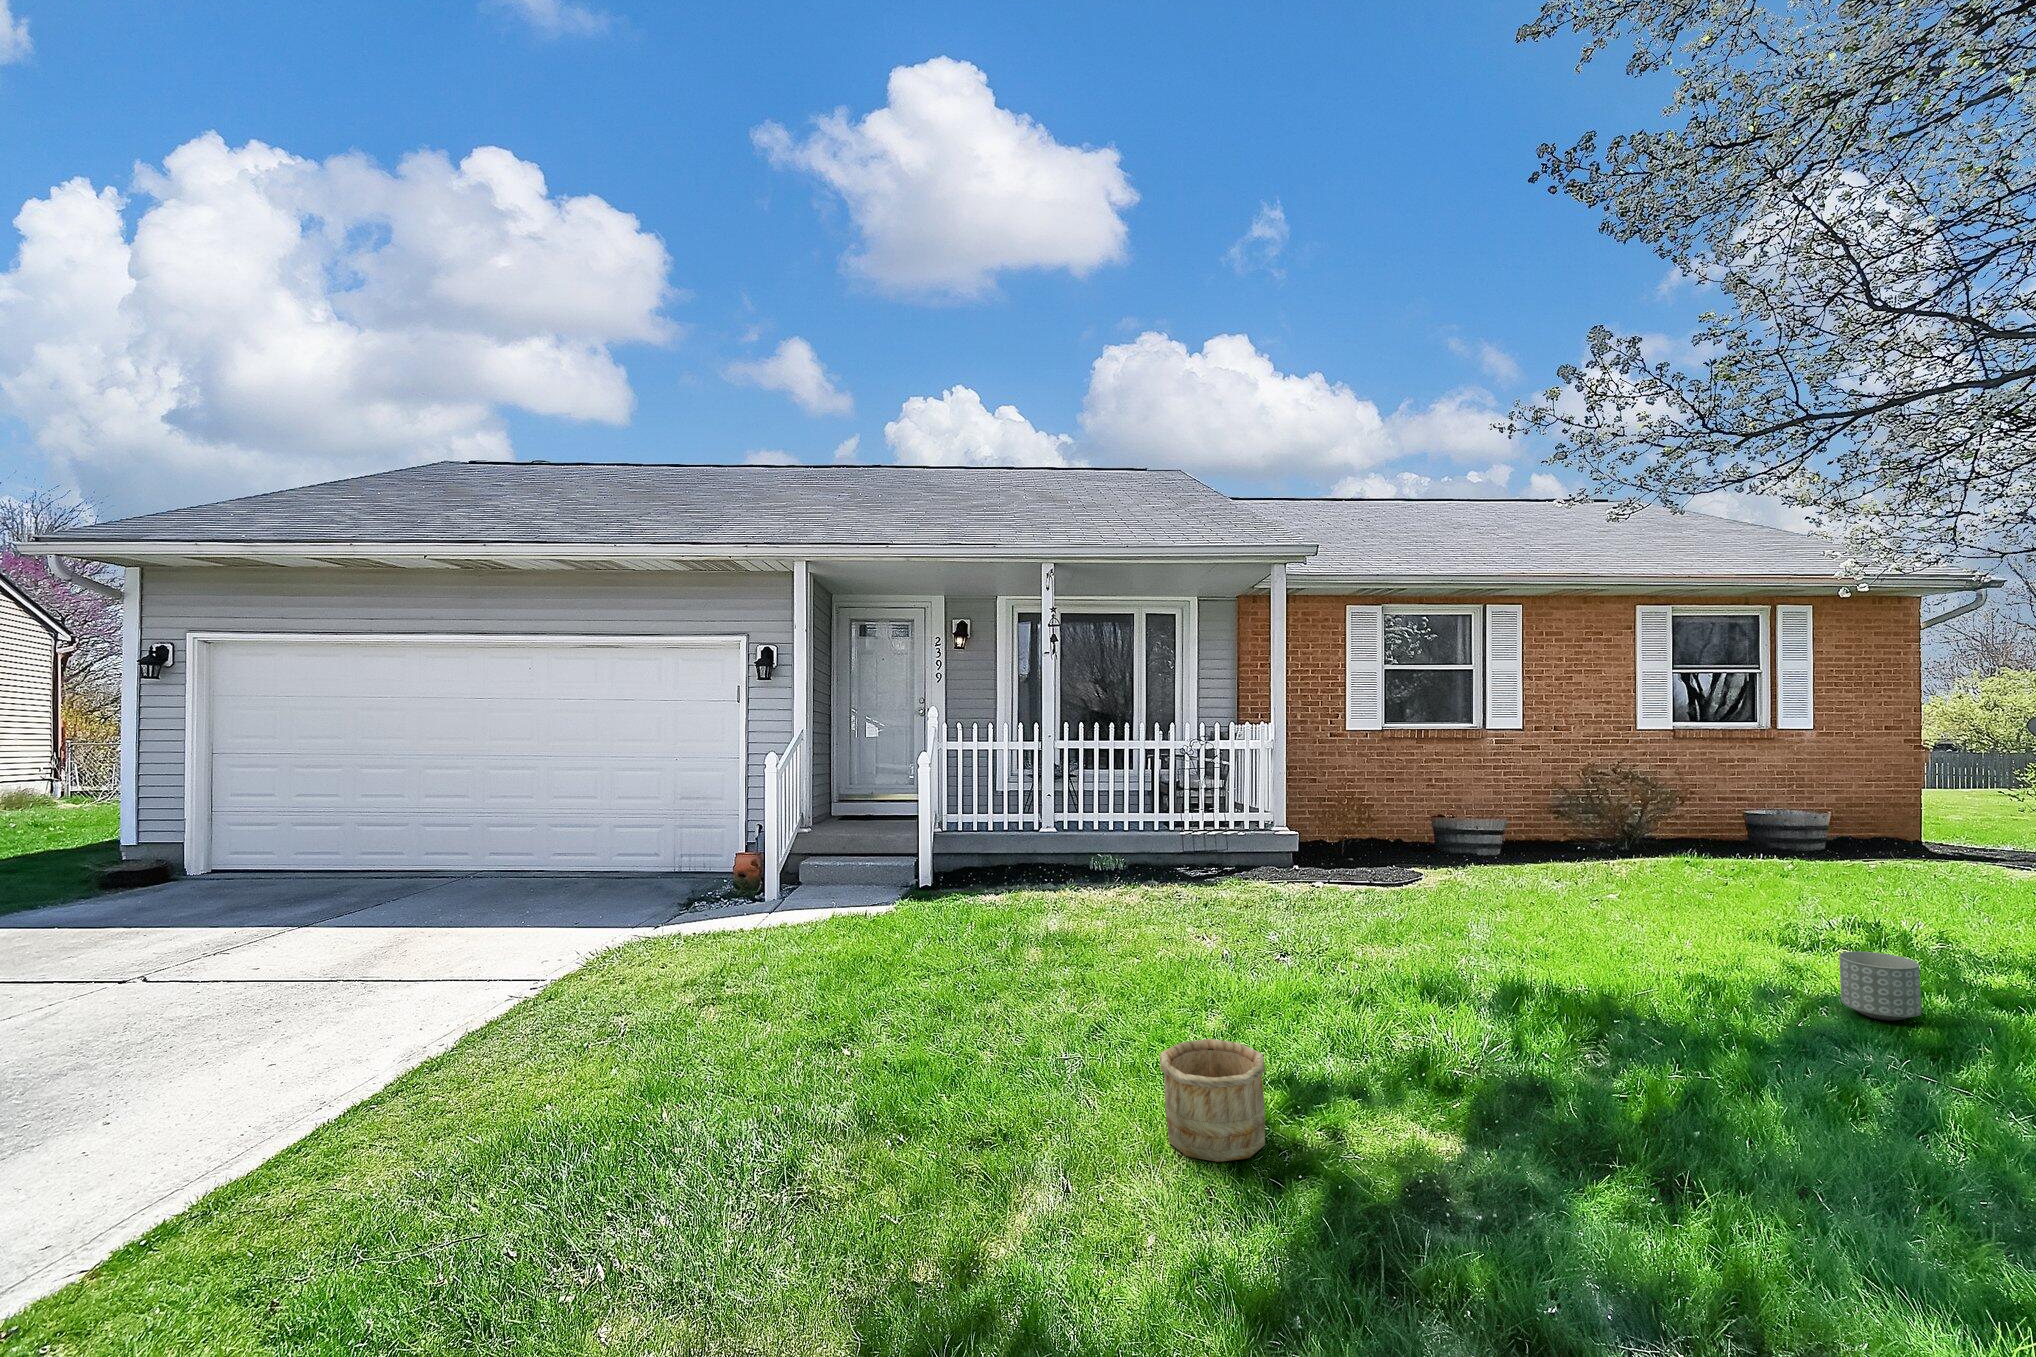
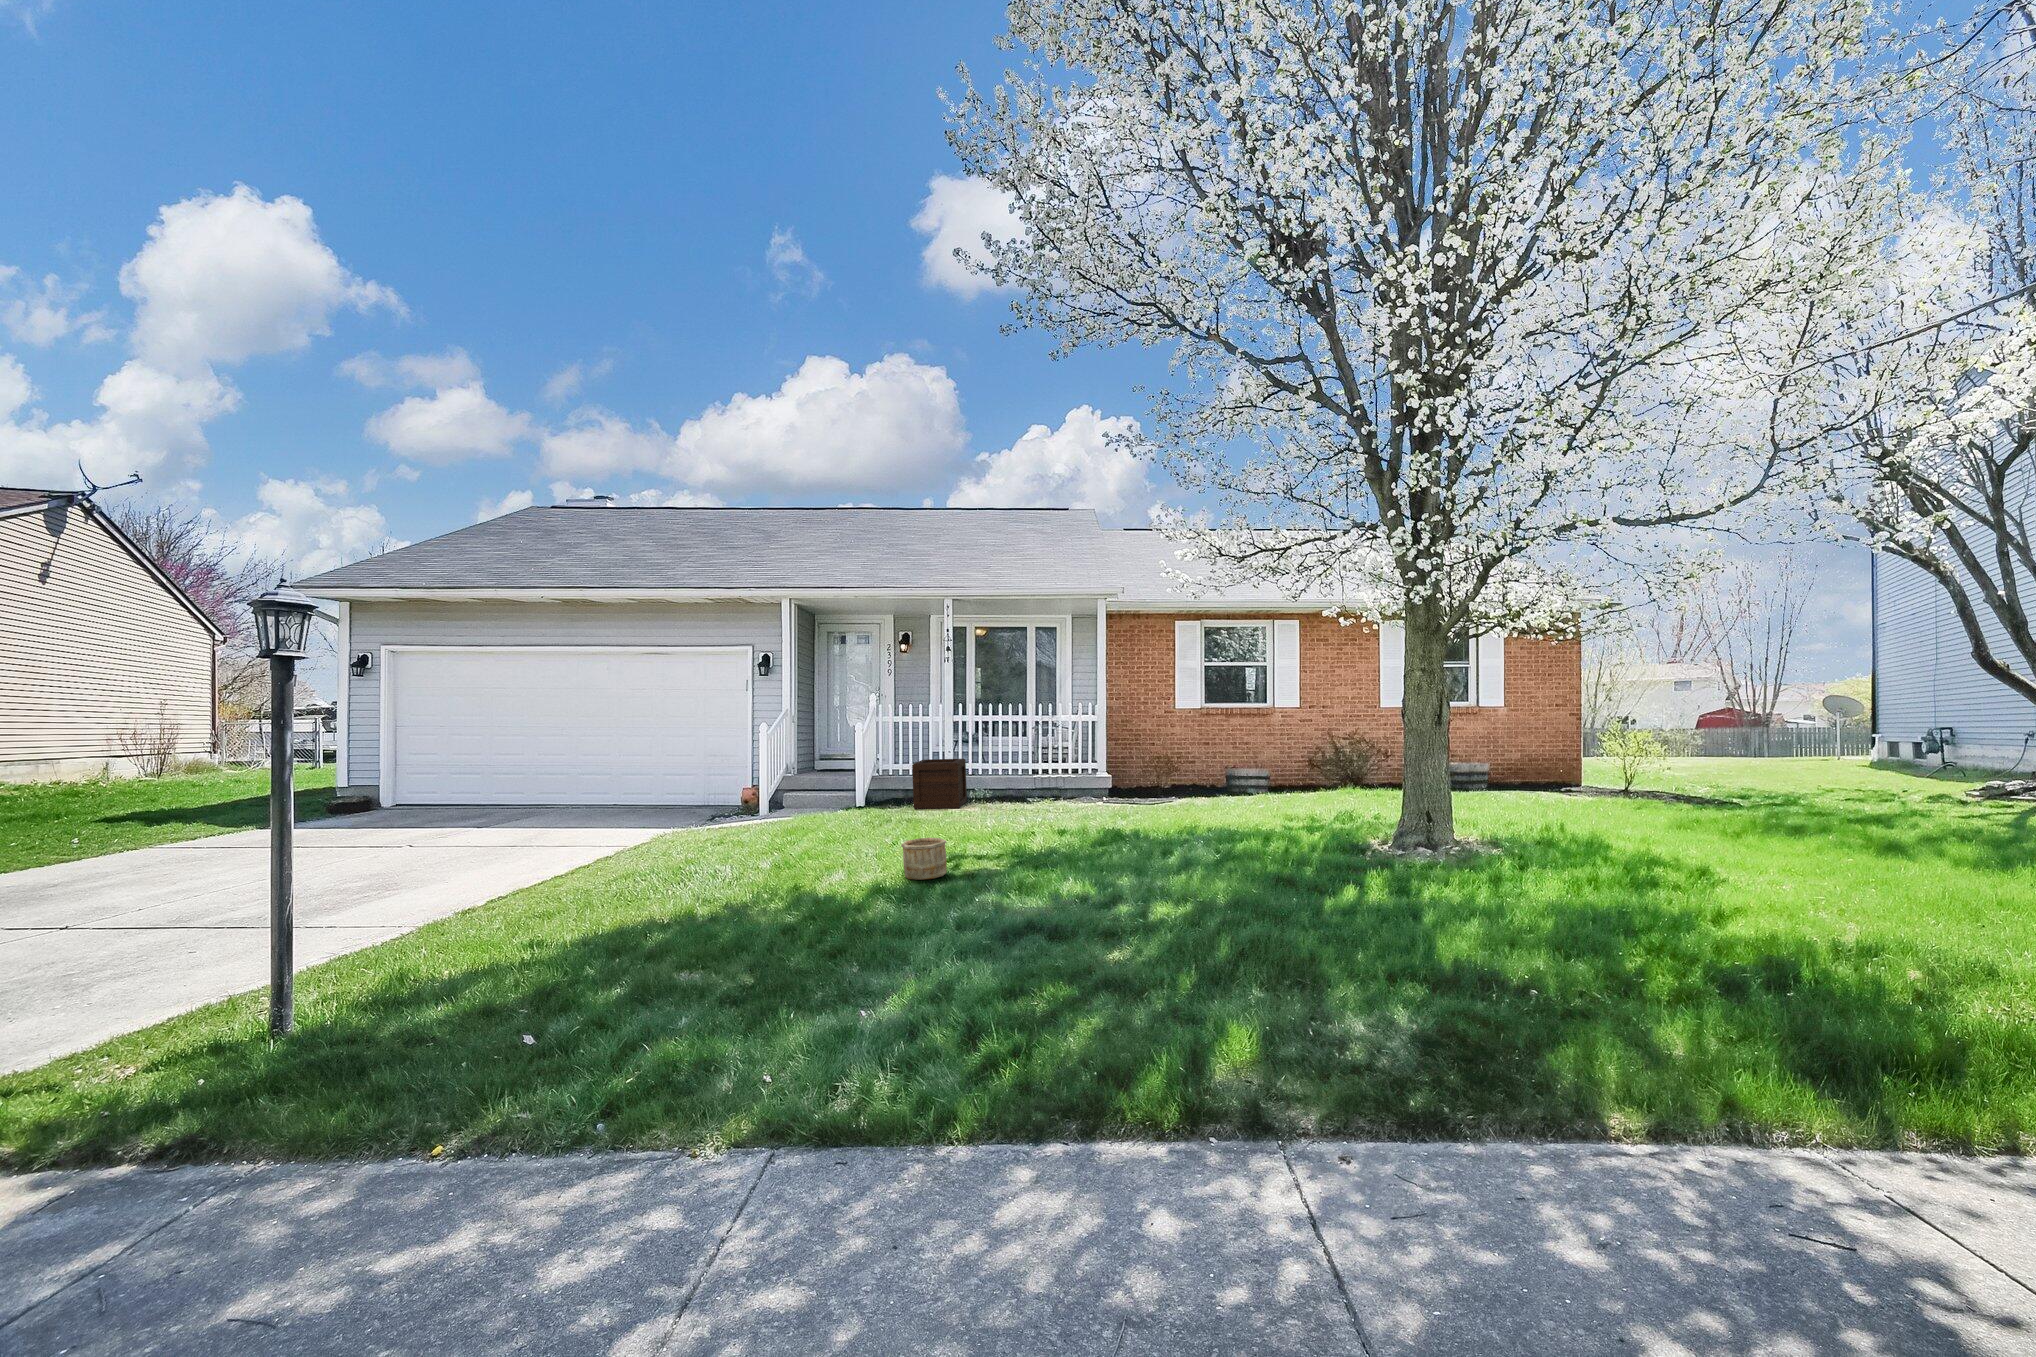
wooden crate: none [1004,806,1079,888] -> present [912,759,967,810]
planter: present [1839,951,1921,1021] -> none [1265,814,1296,845]

